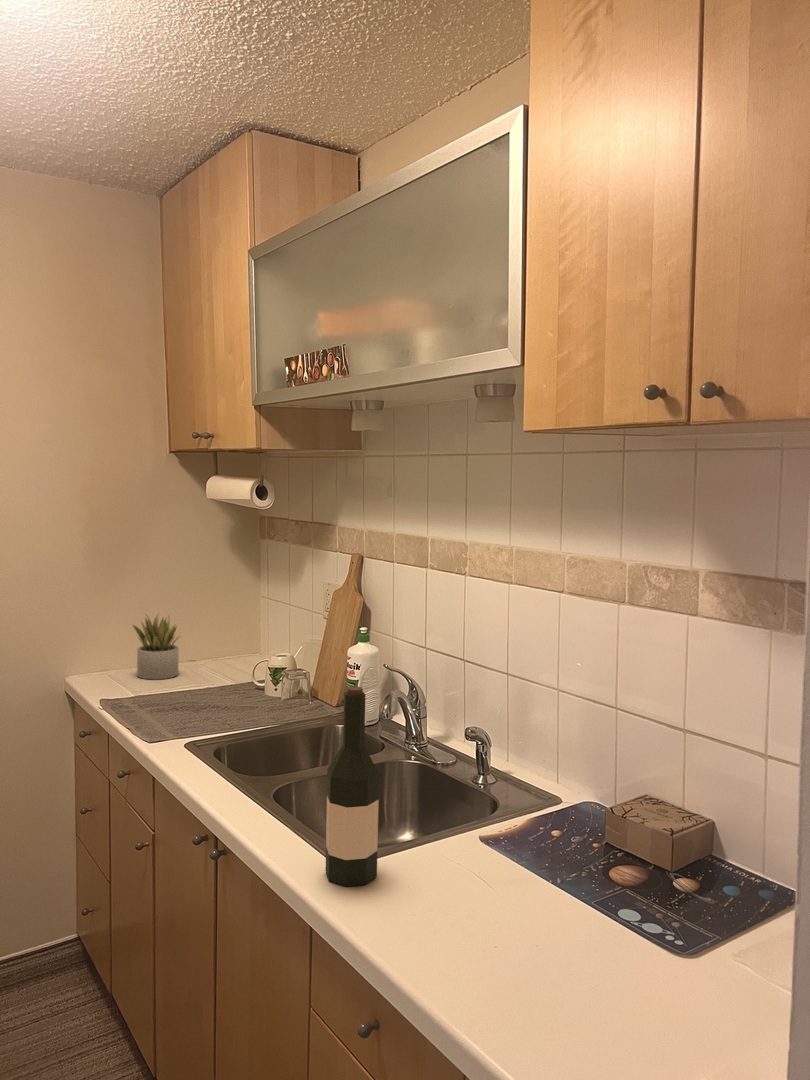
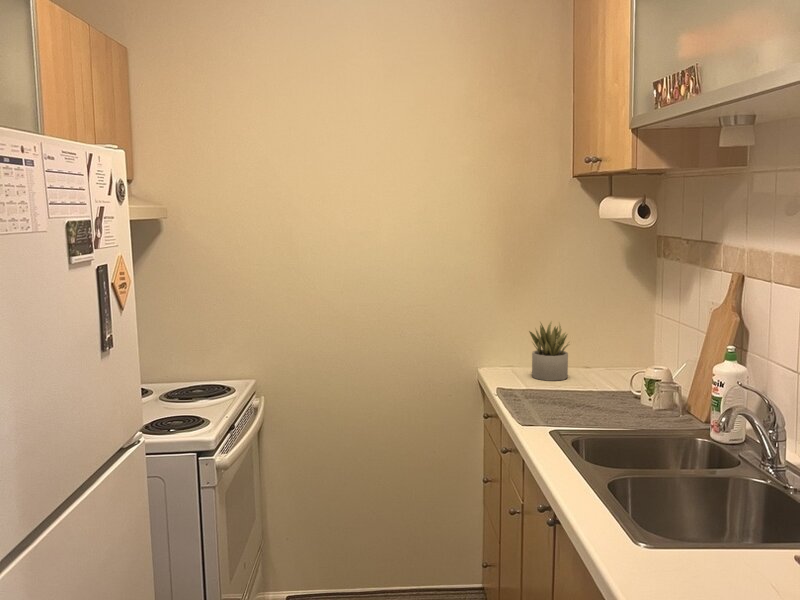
wine bottle: present [326,686,379,886] -> none [627,395,678,581]

